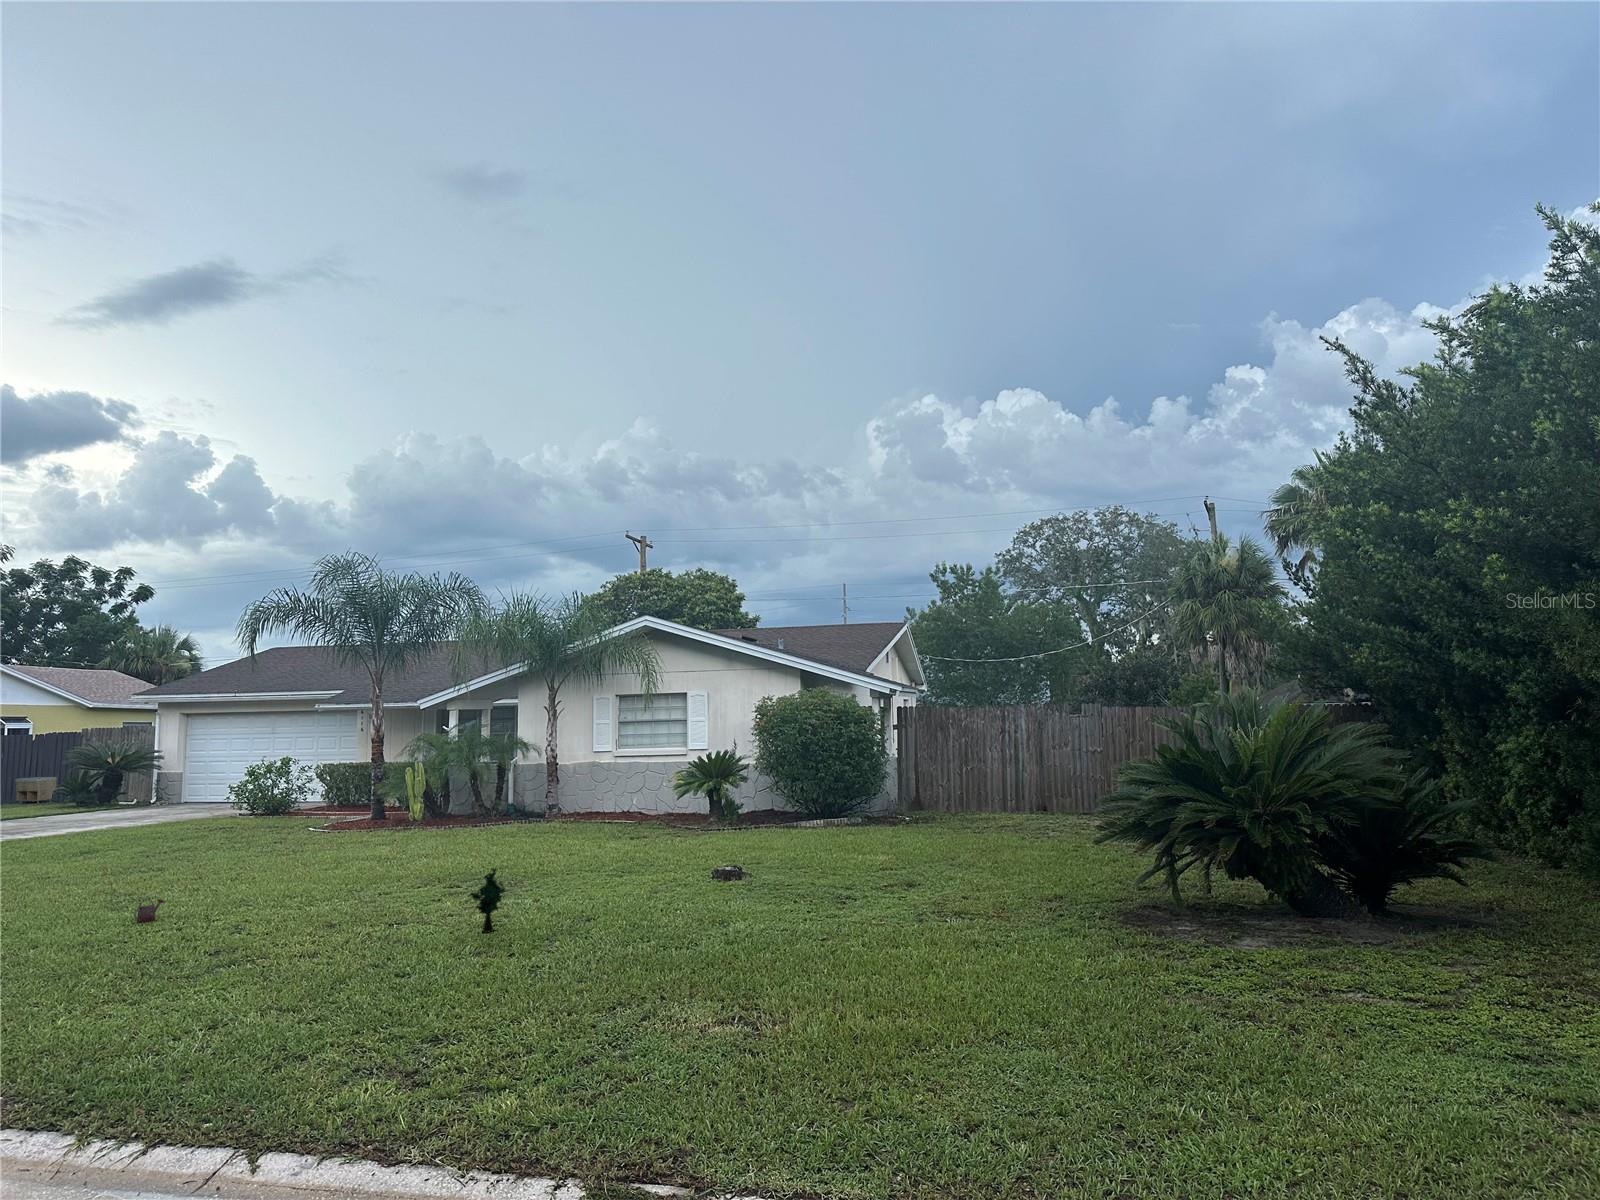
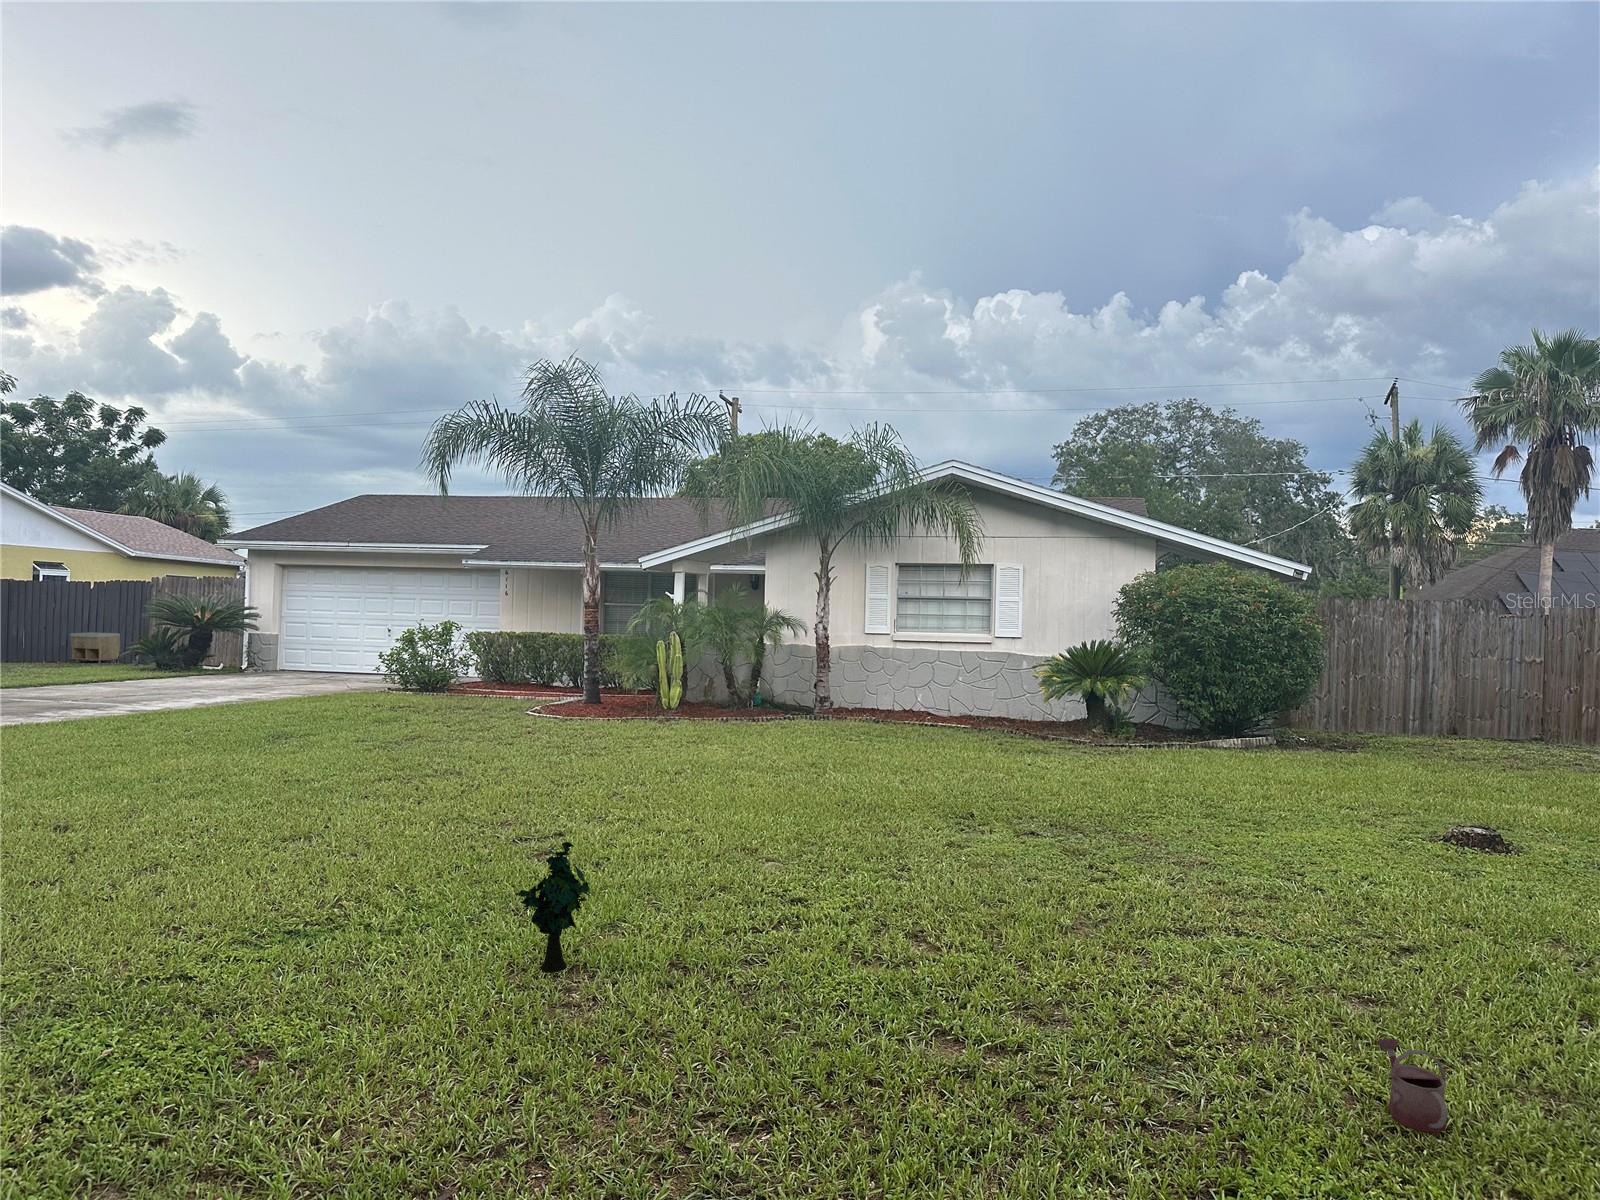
decorative plant: present [470,869,505,933] -> present [517,842,590,972]
watering can: present [134,899,164,923] -> present [1377,1038,1447,1133]

